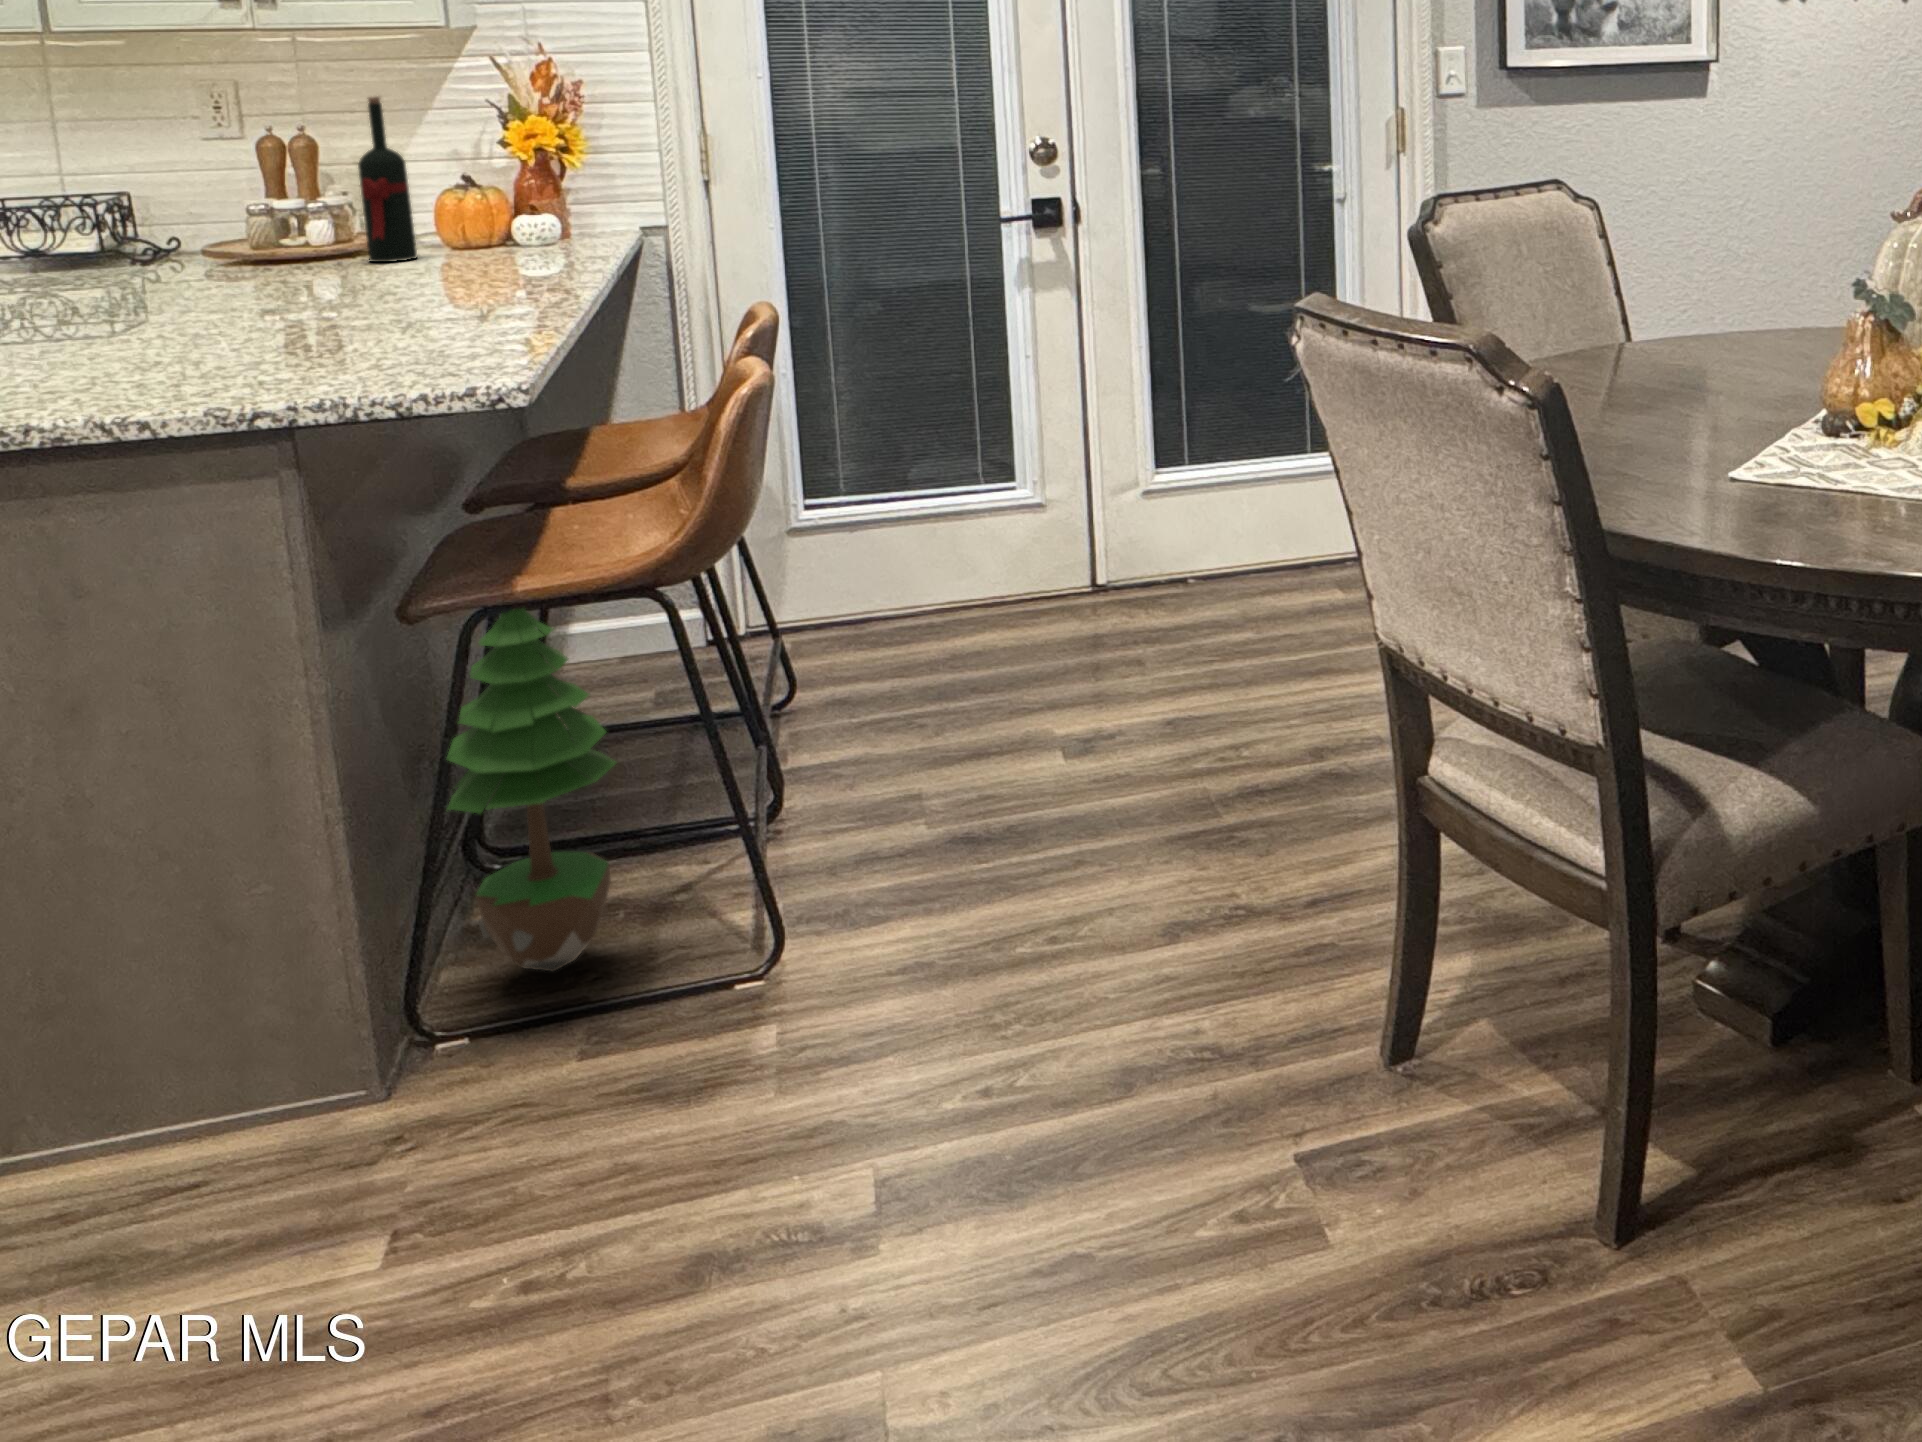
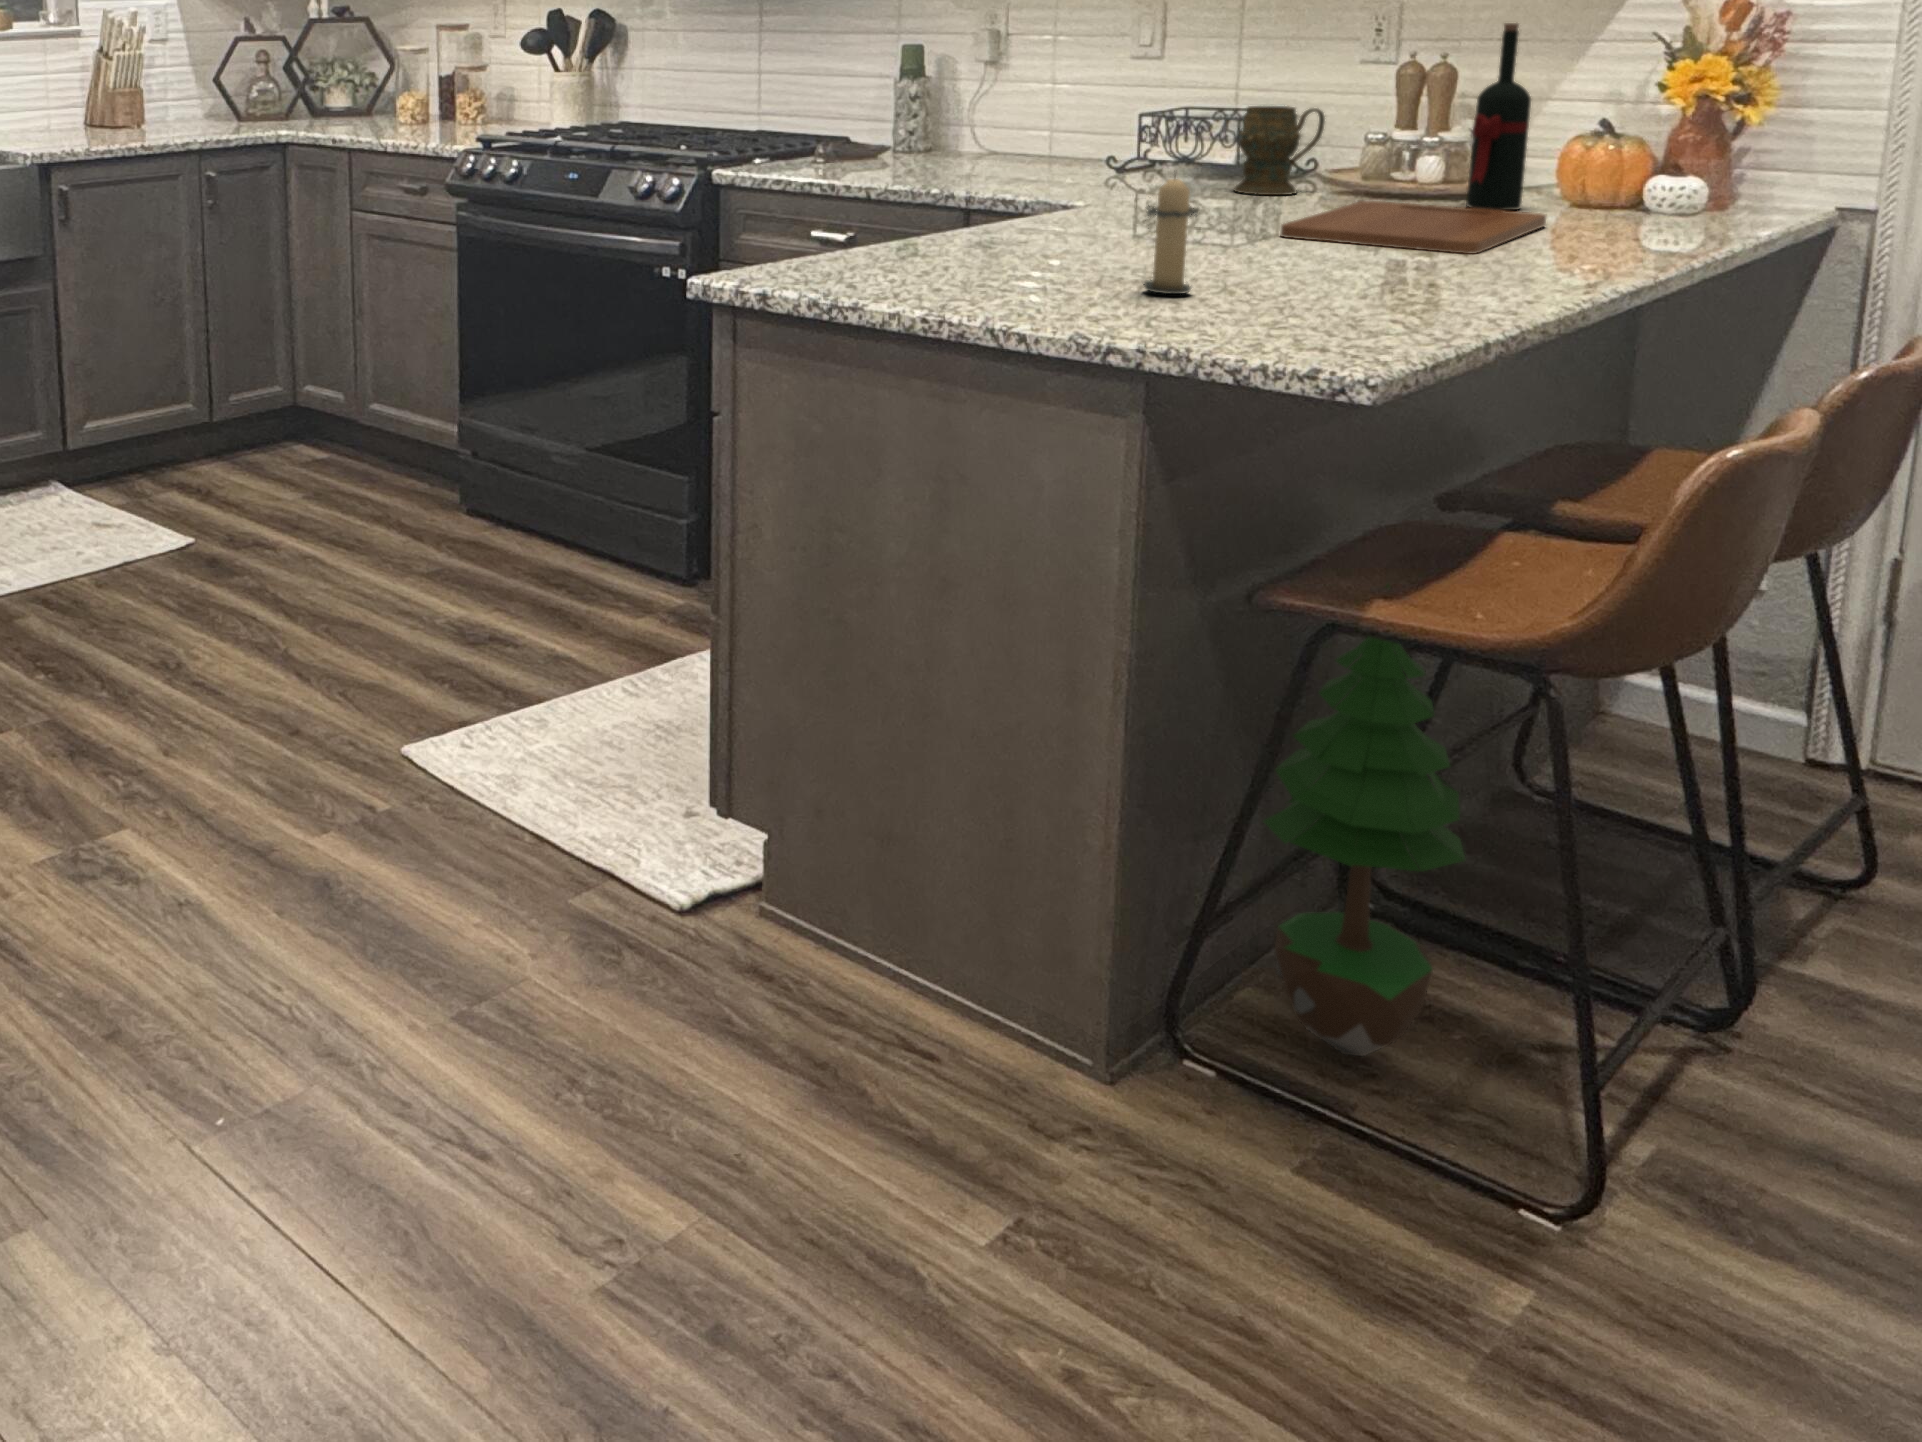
mug: none [112,188,202,280] -> present [1235,106,1325,195]
candle: none [192,247,269,368] -> present [1143,178,1198,294]
cutting board: none [246,257,461,308] -> present [1280,201,1546,254]

